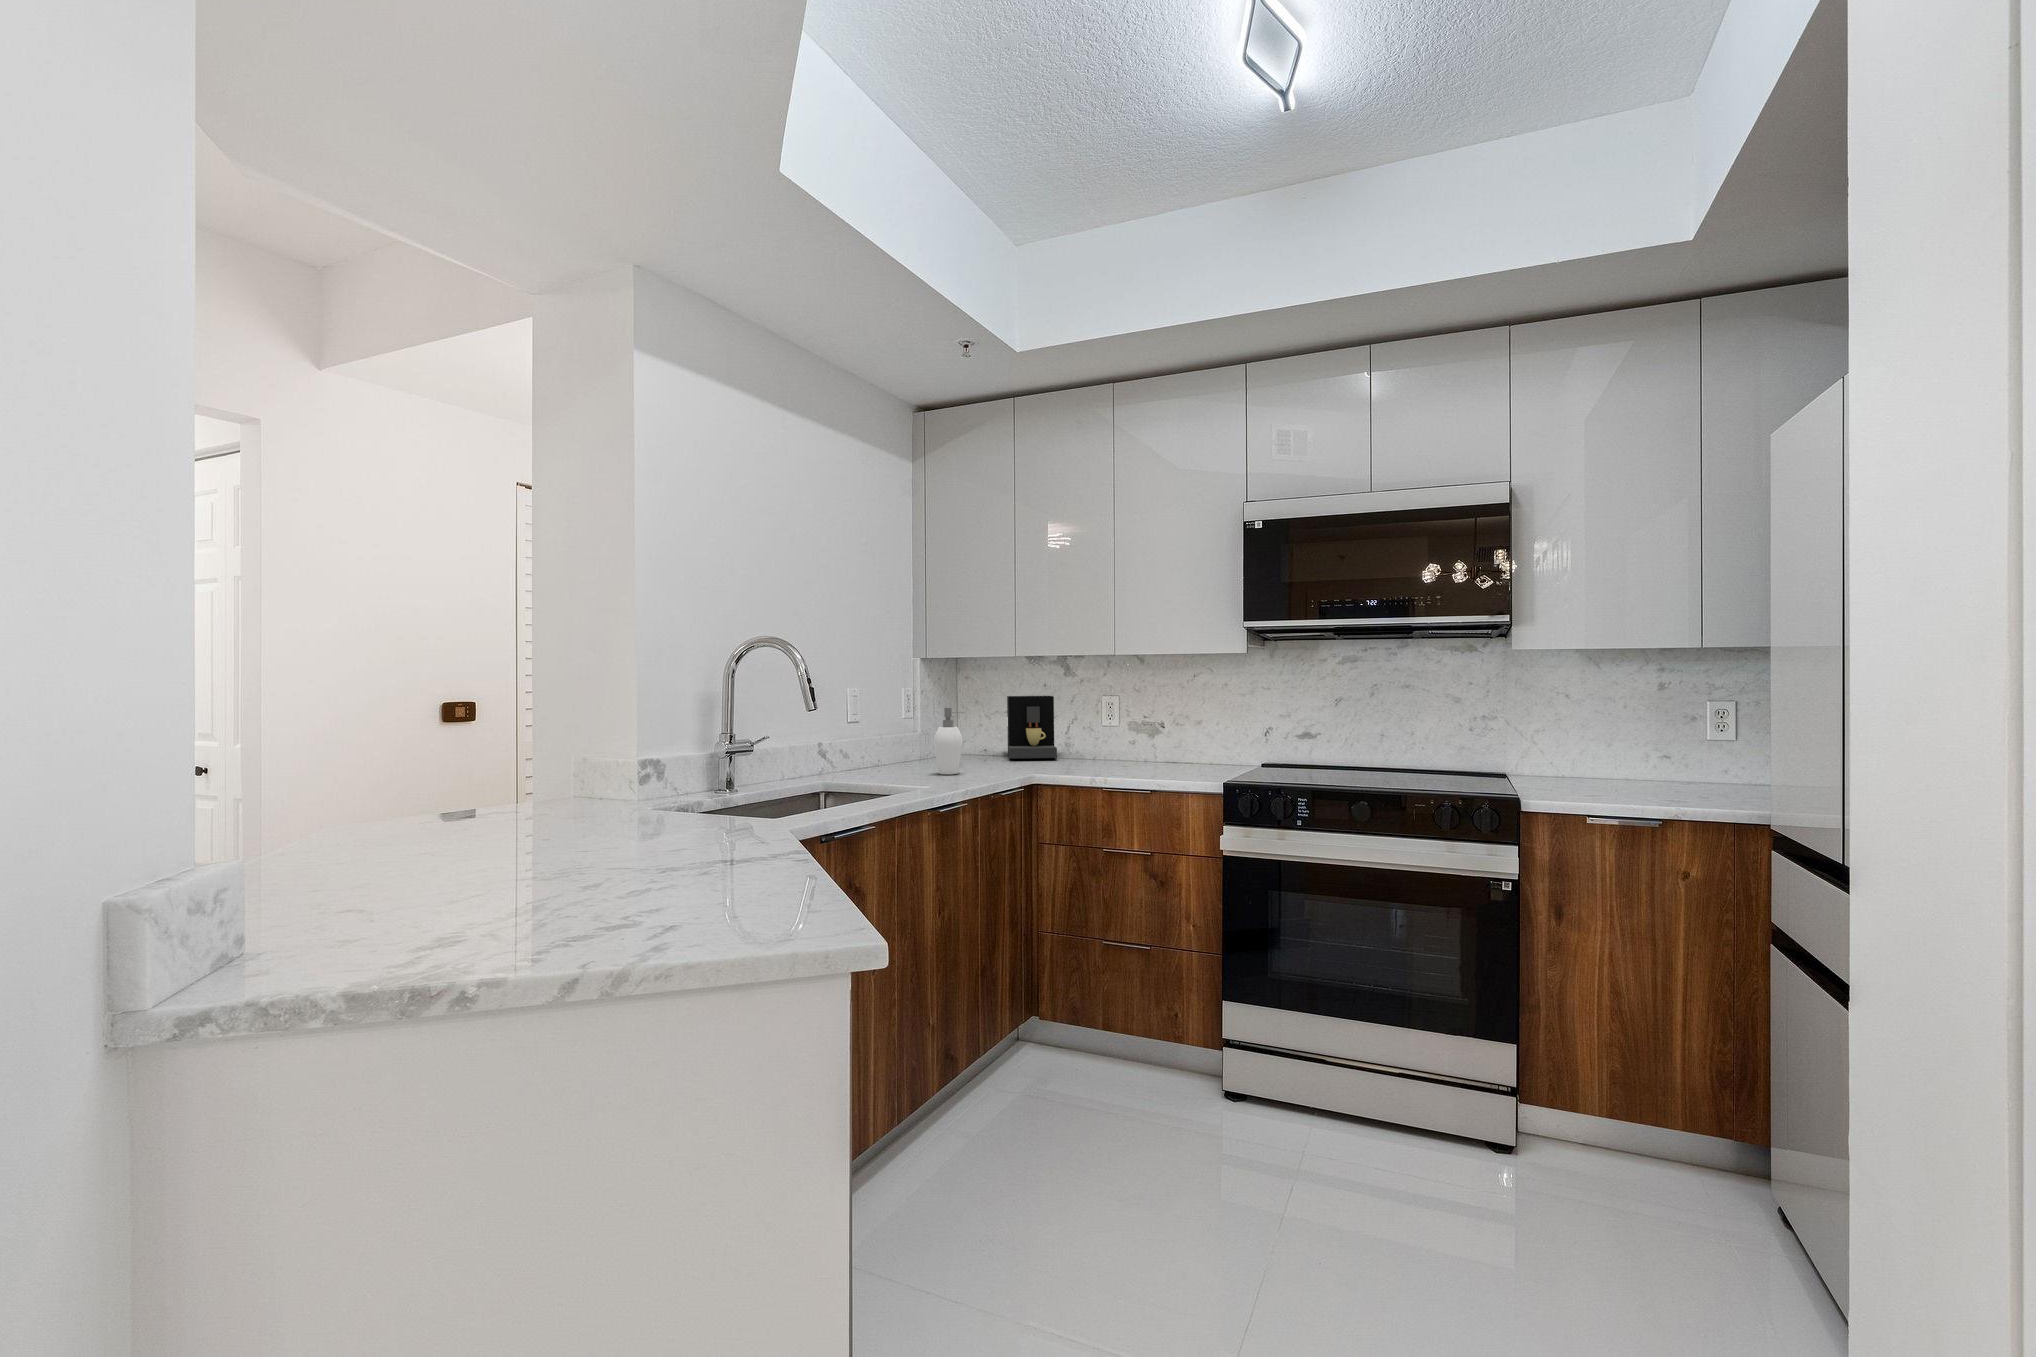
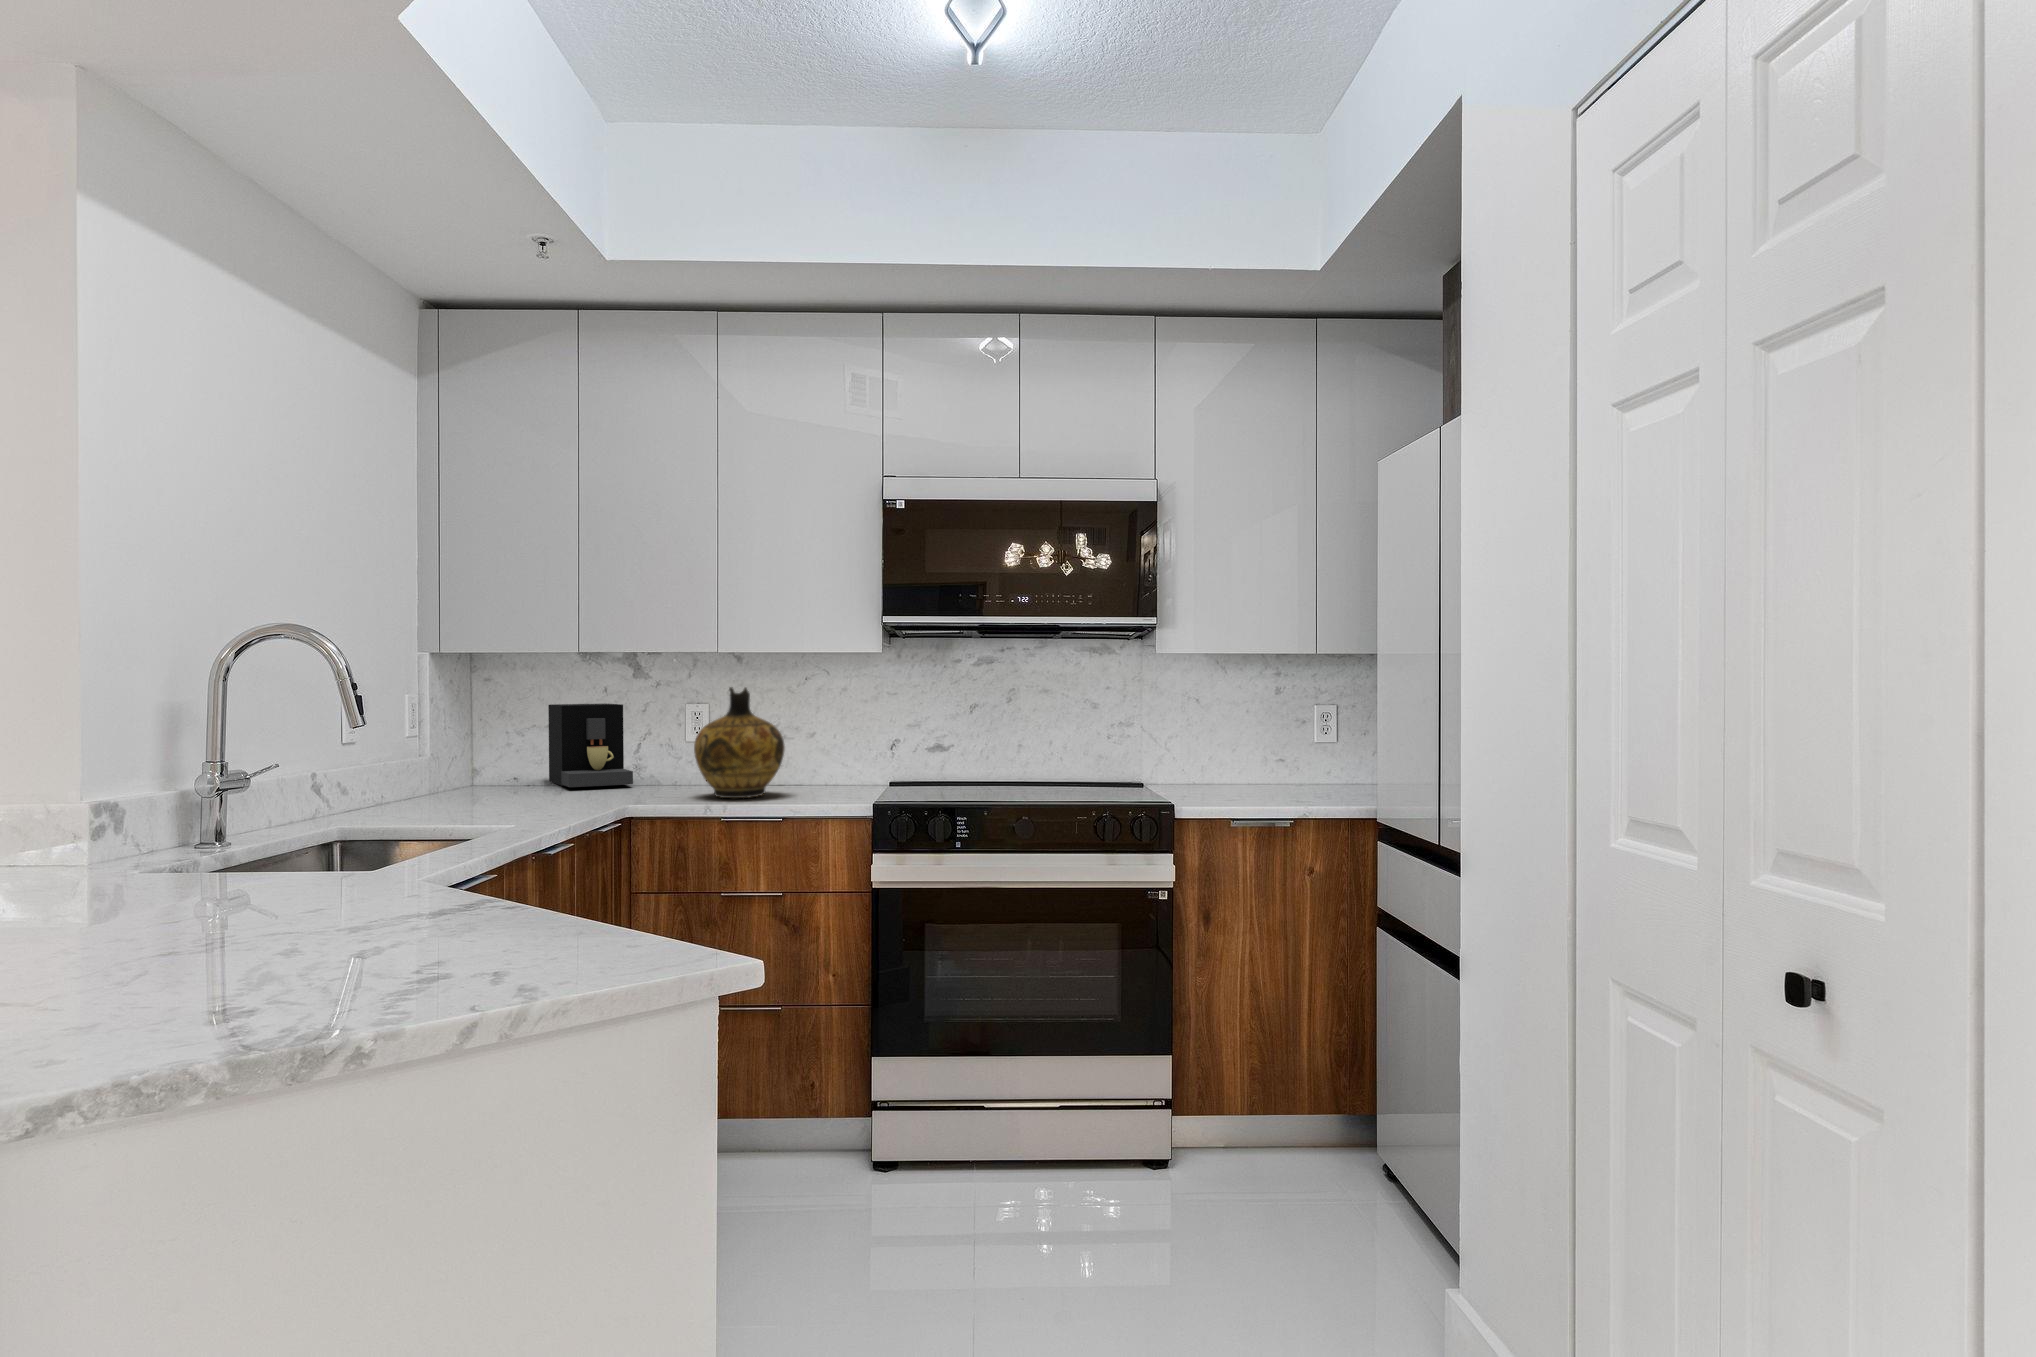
ceramic jug: none [1089,682,1161,772] -> present [694,687,785,798]
soap dispenser: present [934,708,963,774] -> none [486,721,533,810]

